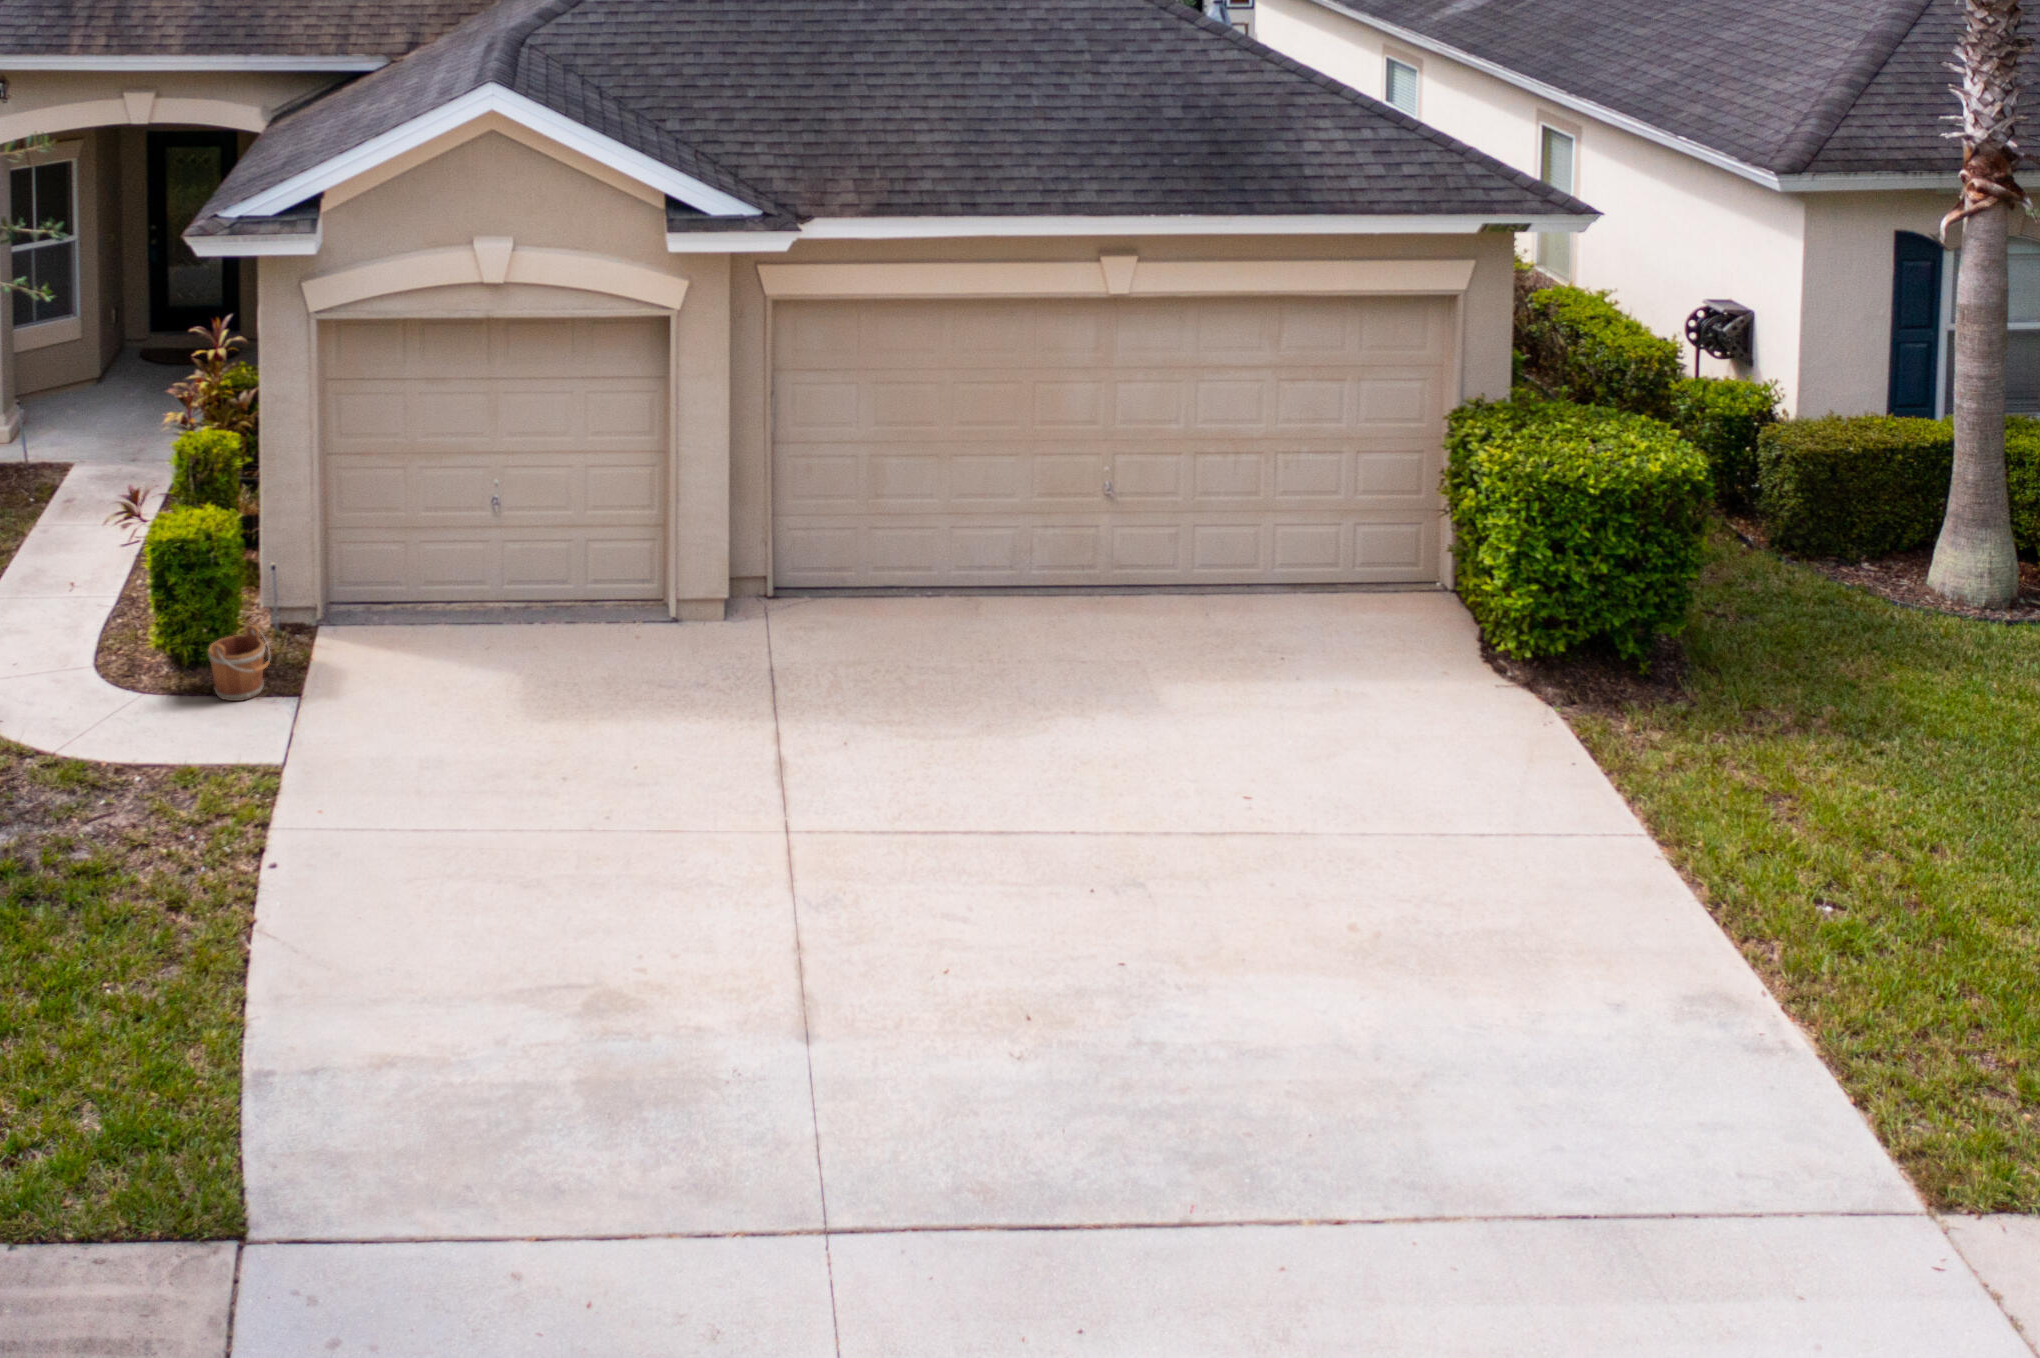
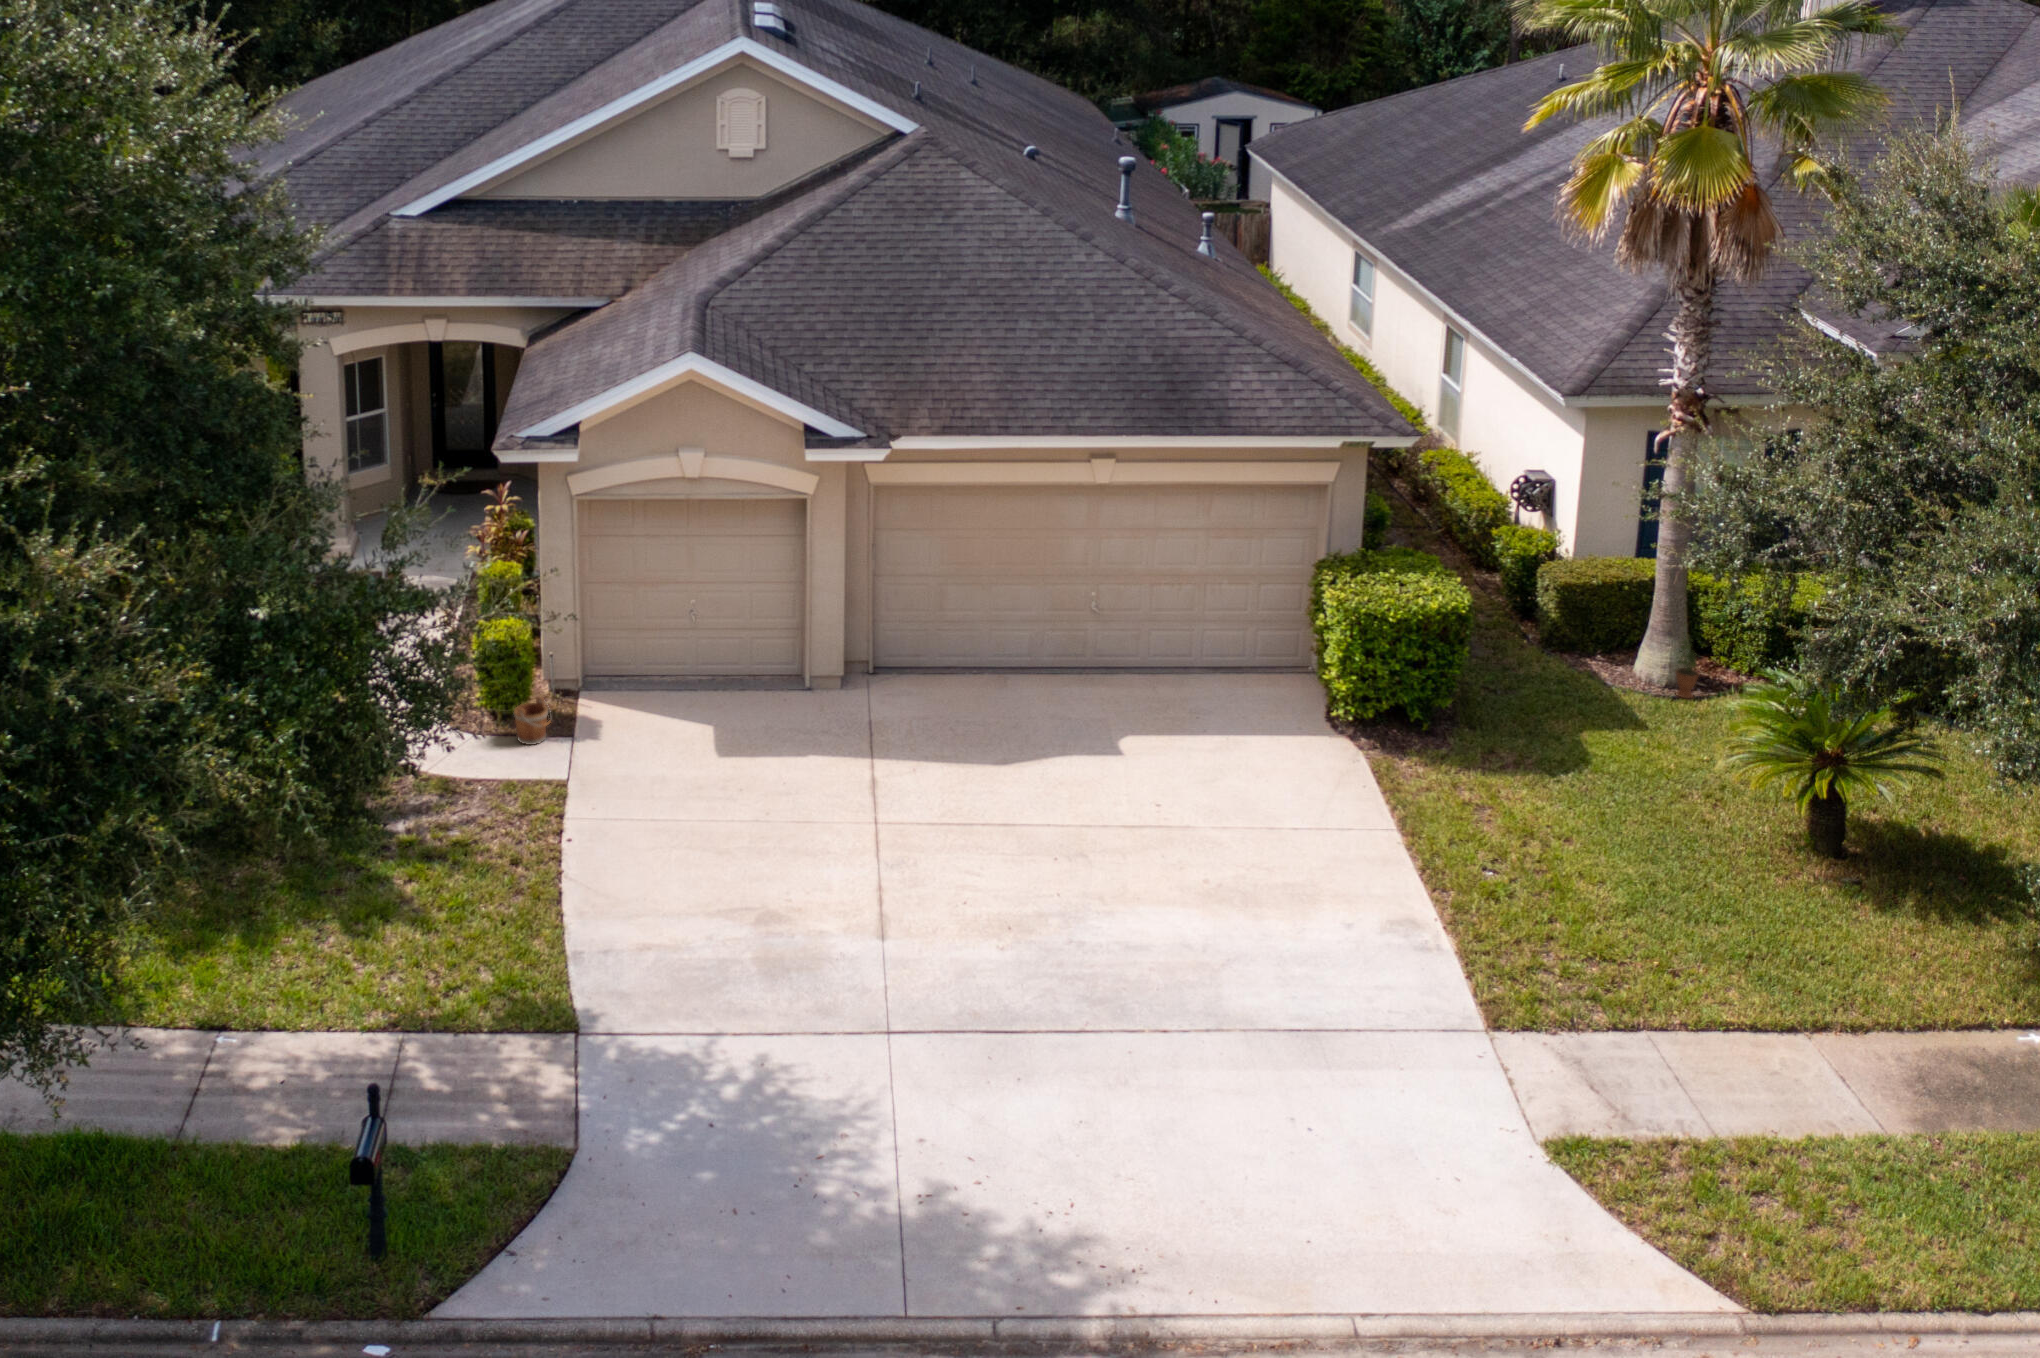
potted plant: none [1867,492,1903,579] -> present [1676,637,1699,698]

